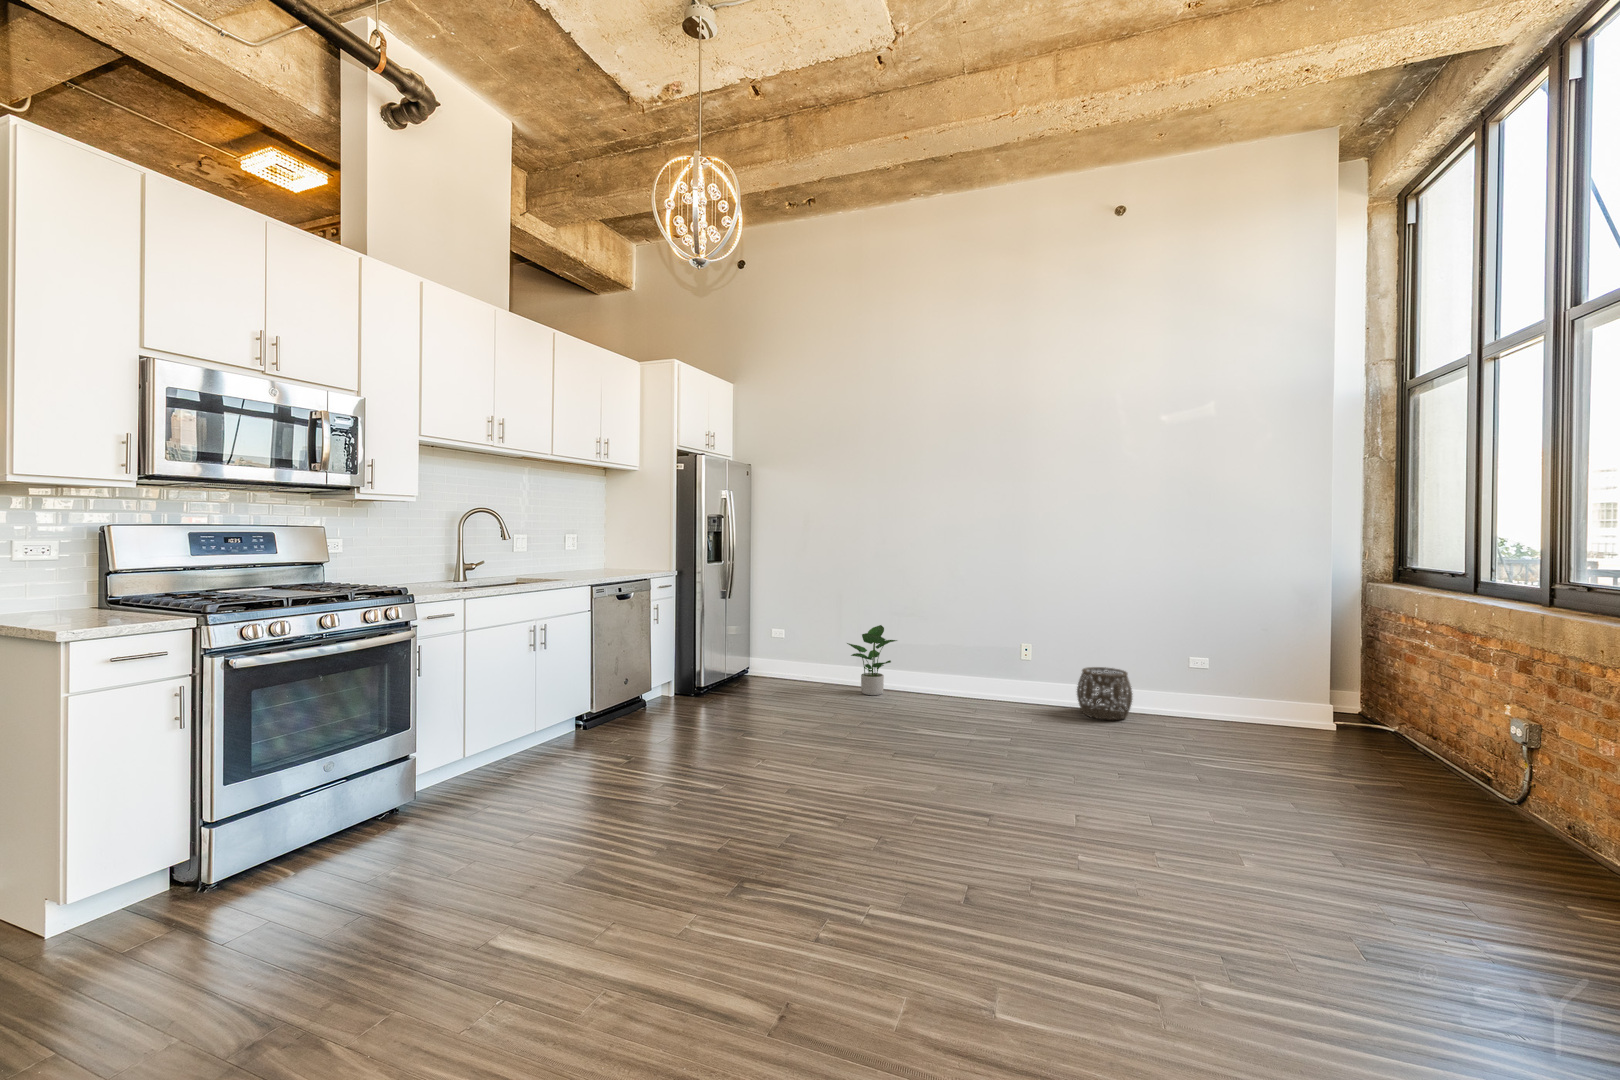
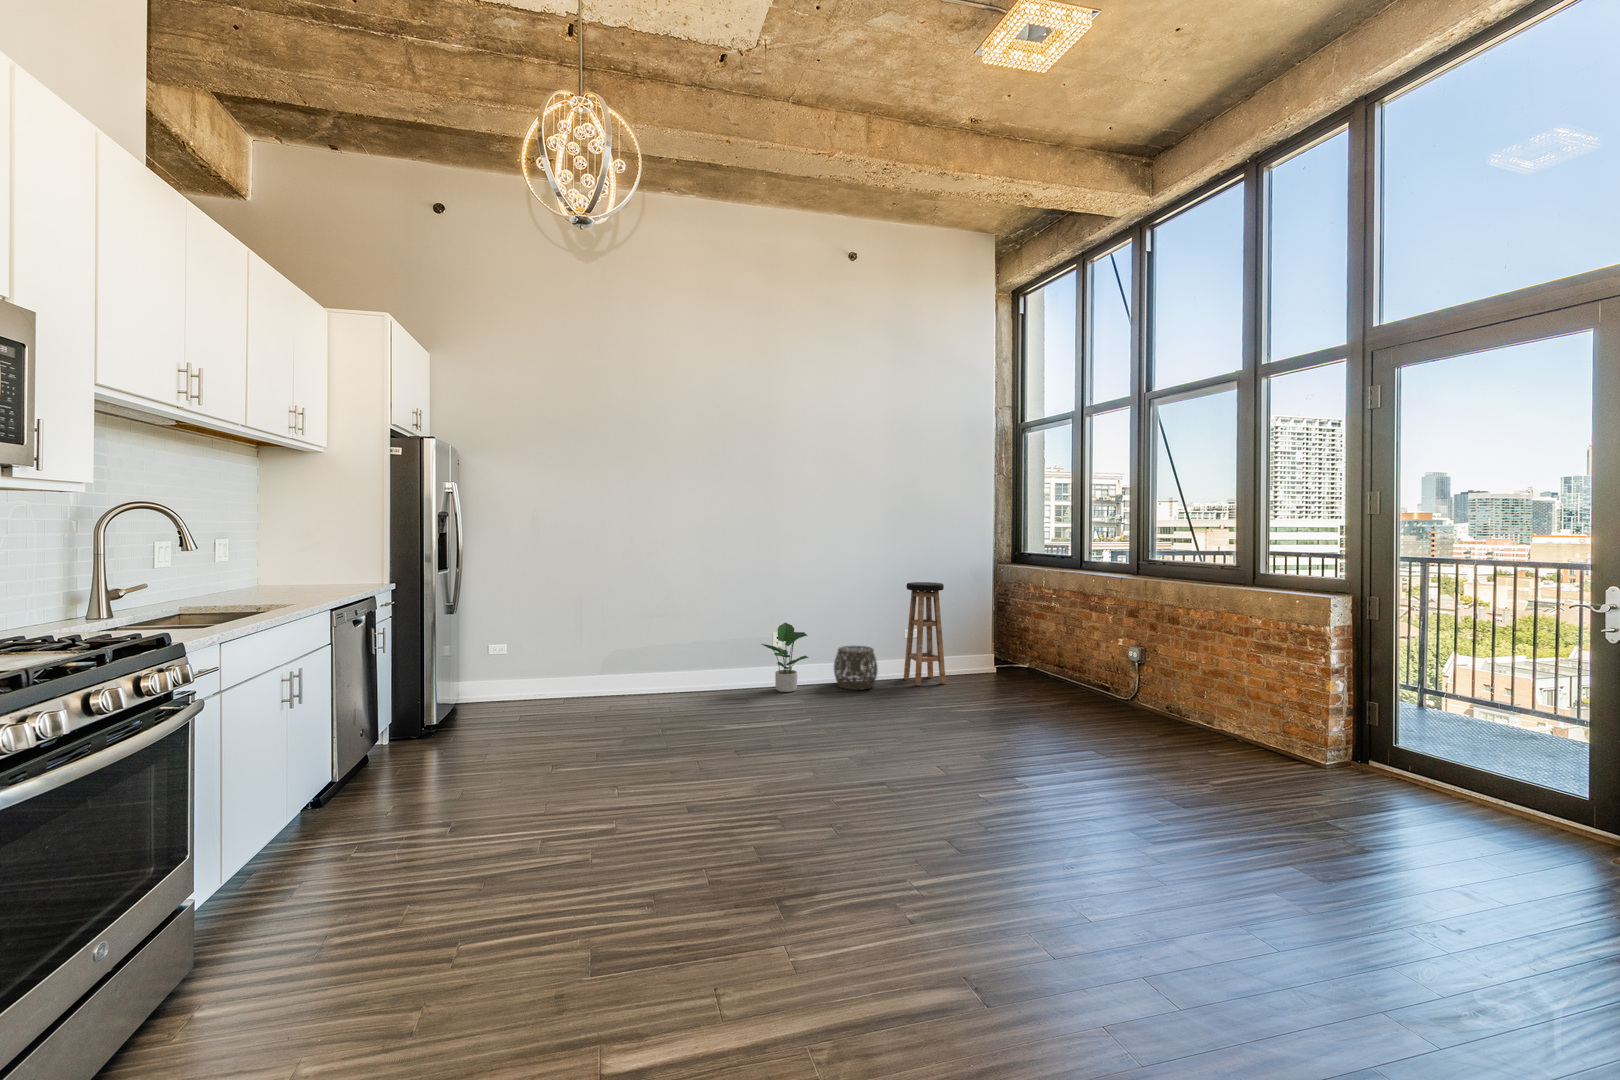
bar stool: none [1180,597,1234,730] -> present [904,582,946,686]
potted plant: present [847,625,897,695] -> present [762,623,809,692]

